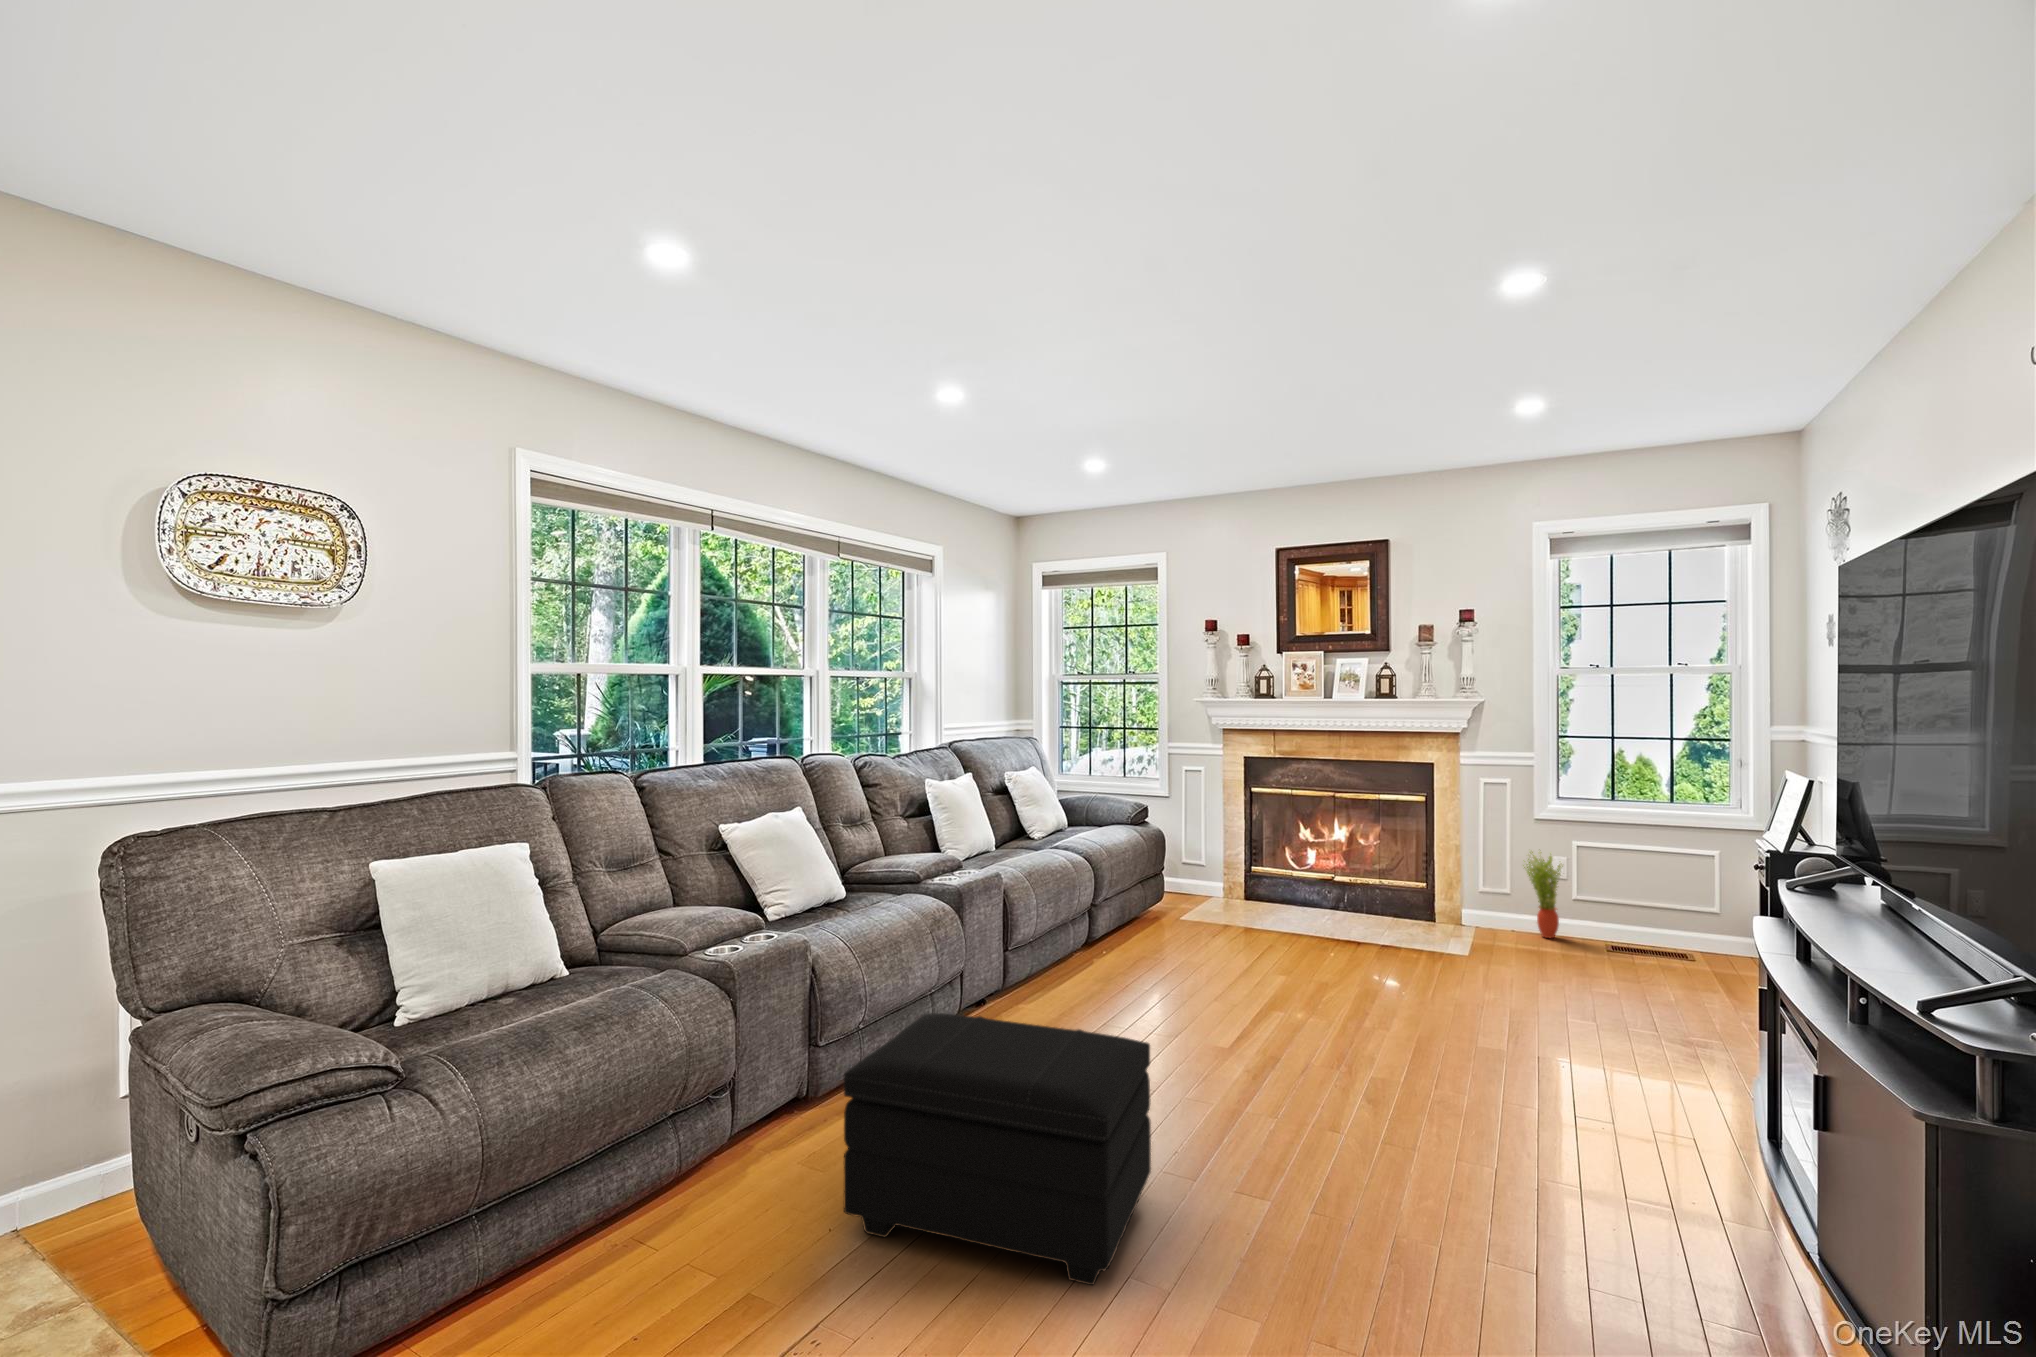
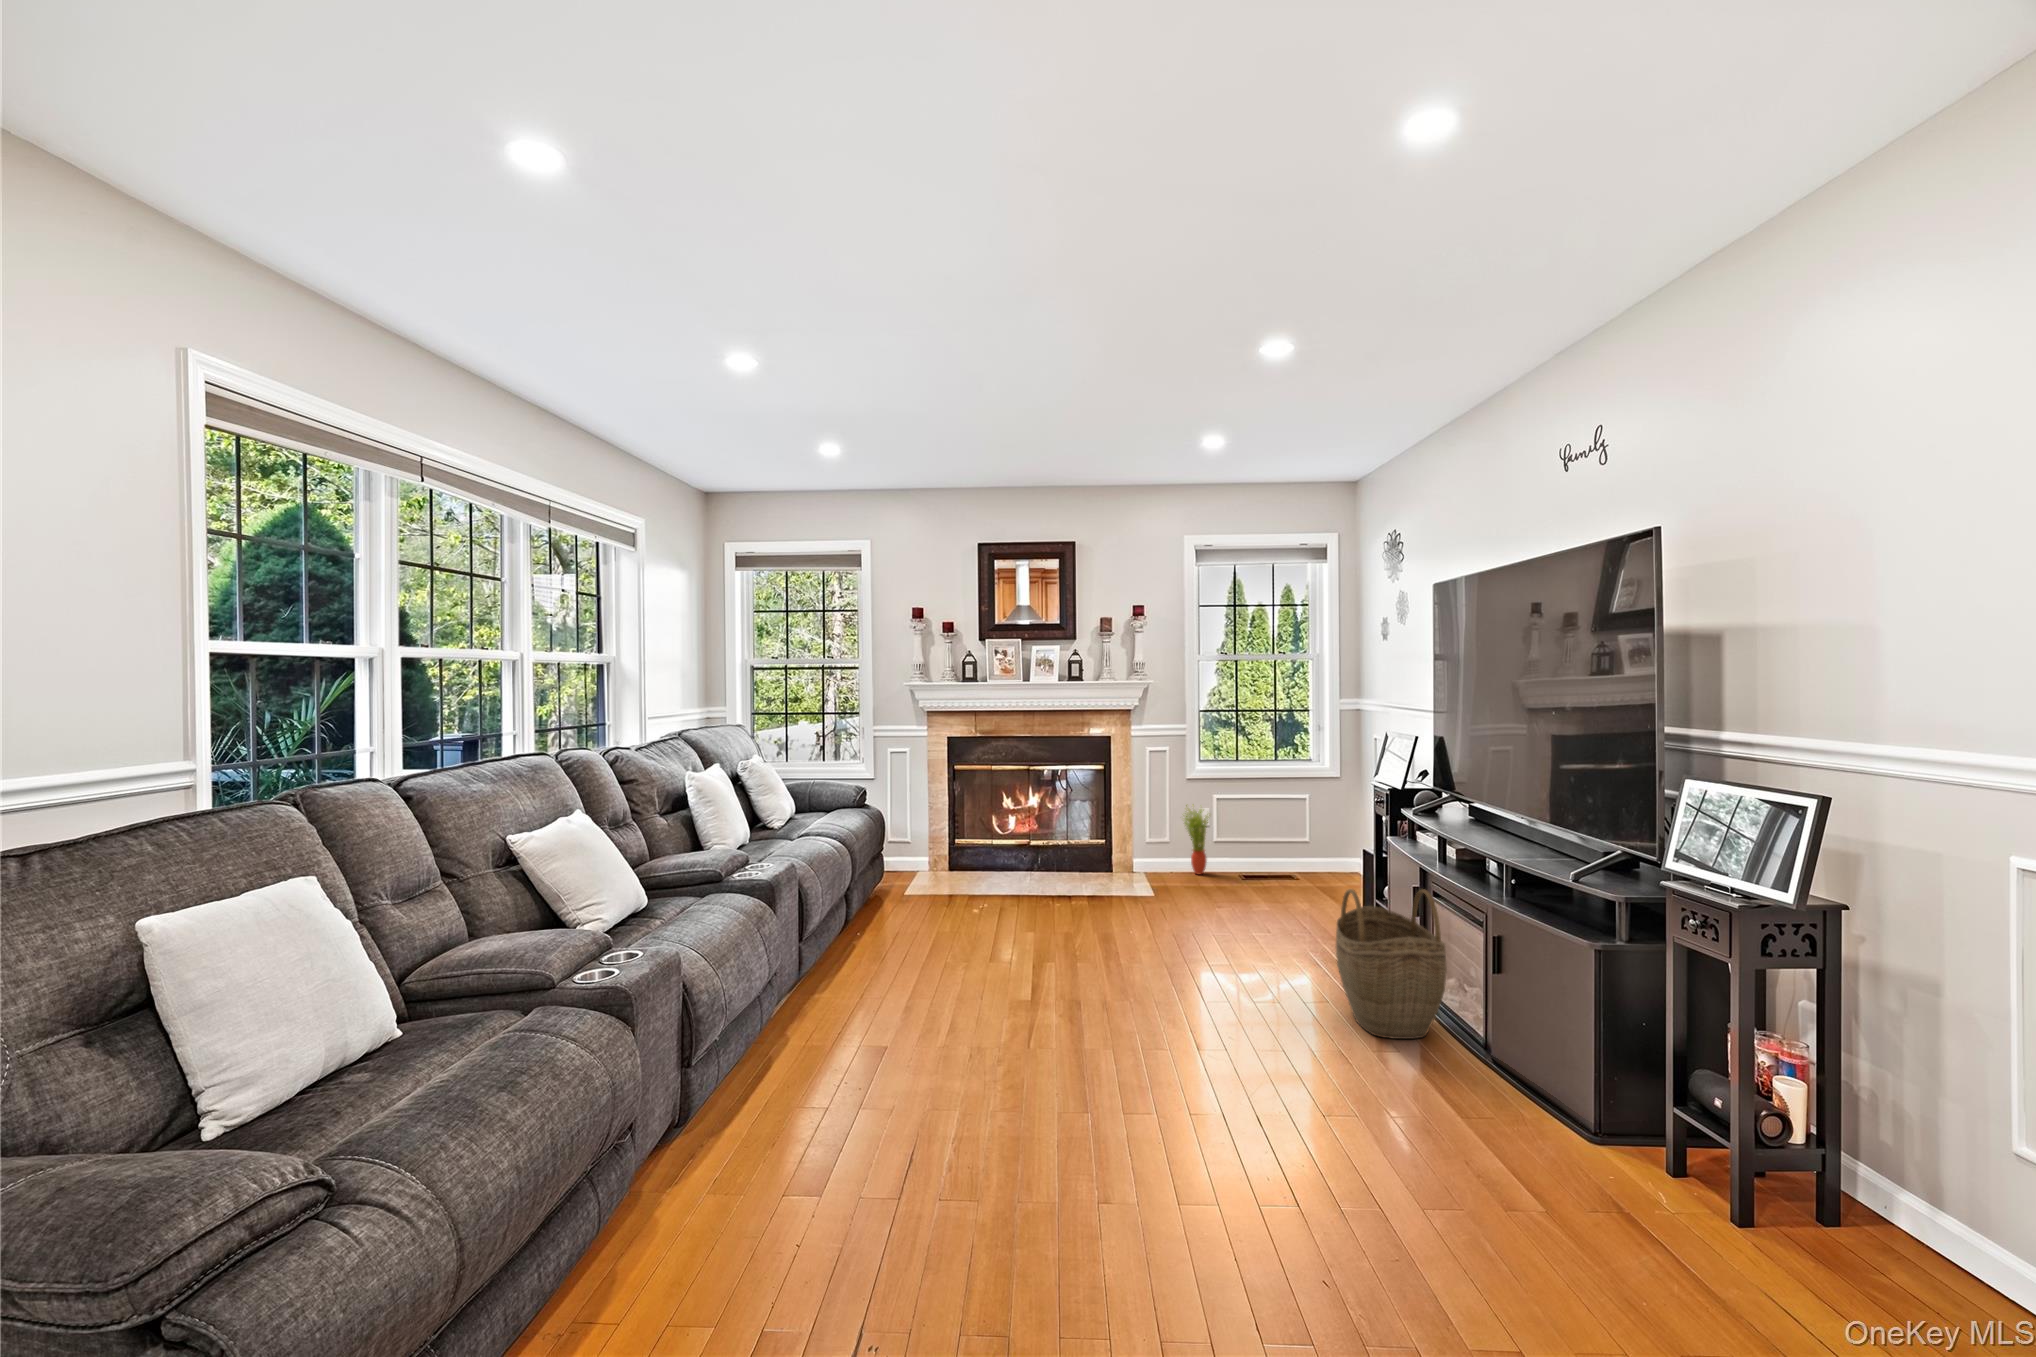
woven basket: none [1611,974,1773,1198] -> present [1336,889,1447,1039]
footstool: present [844,1013,1151,1285] -> none [815,996,1092,1235]

